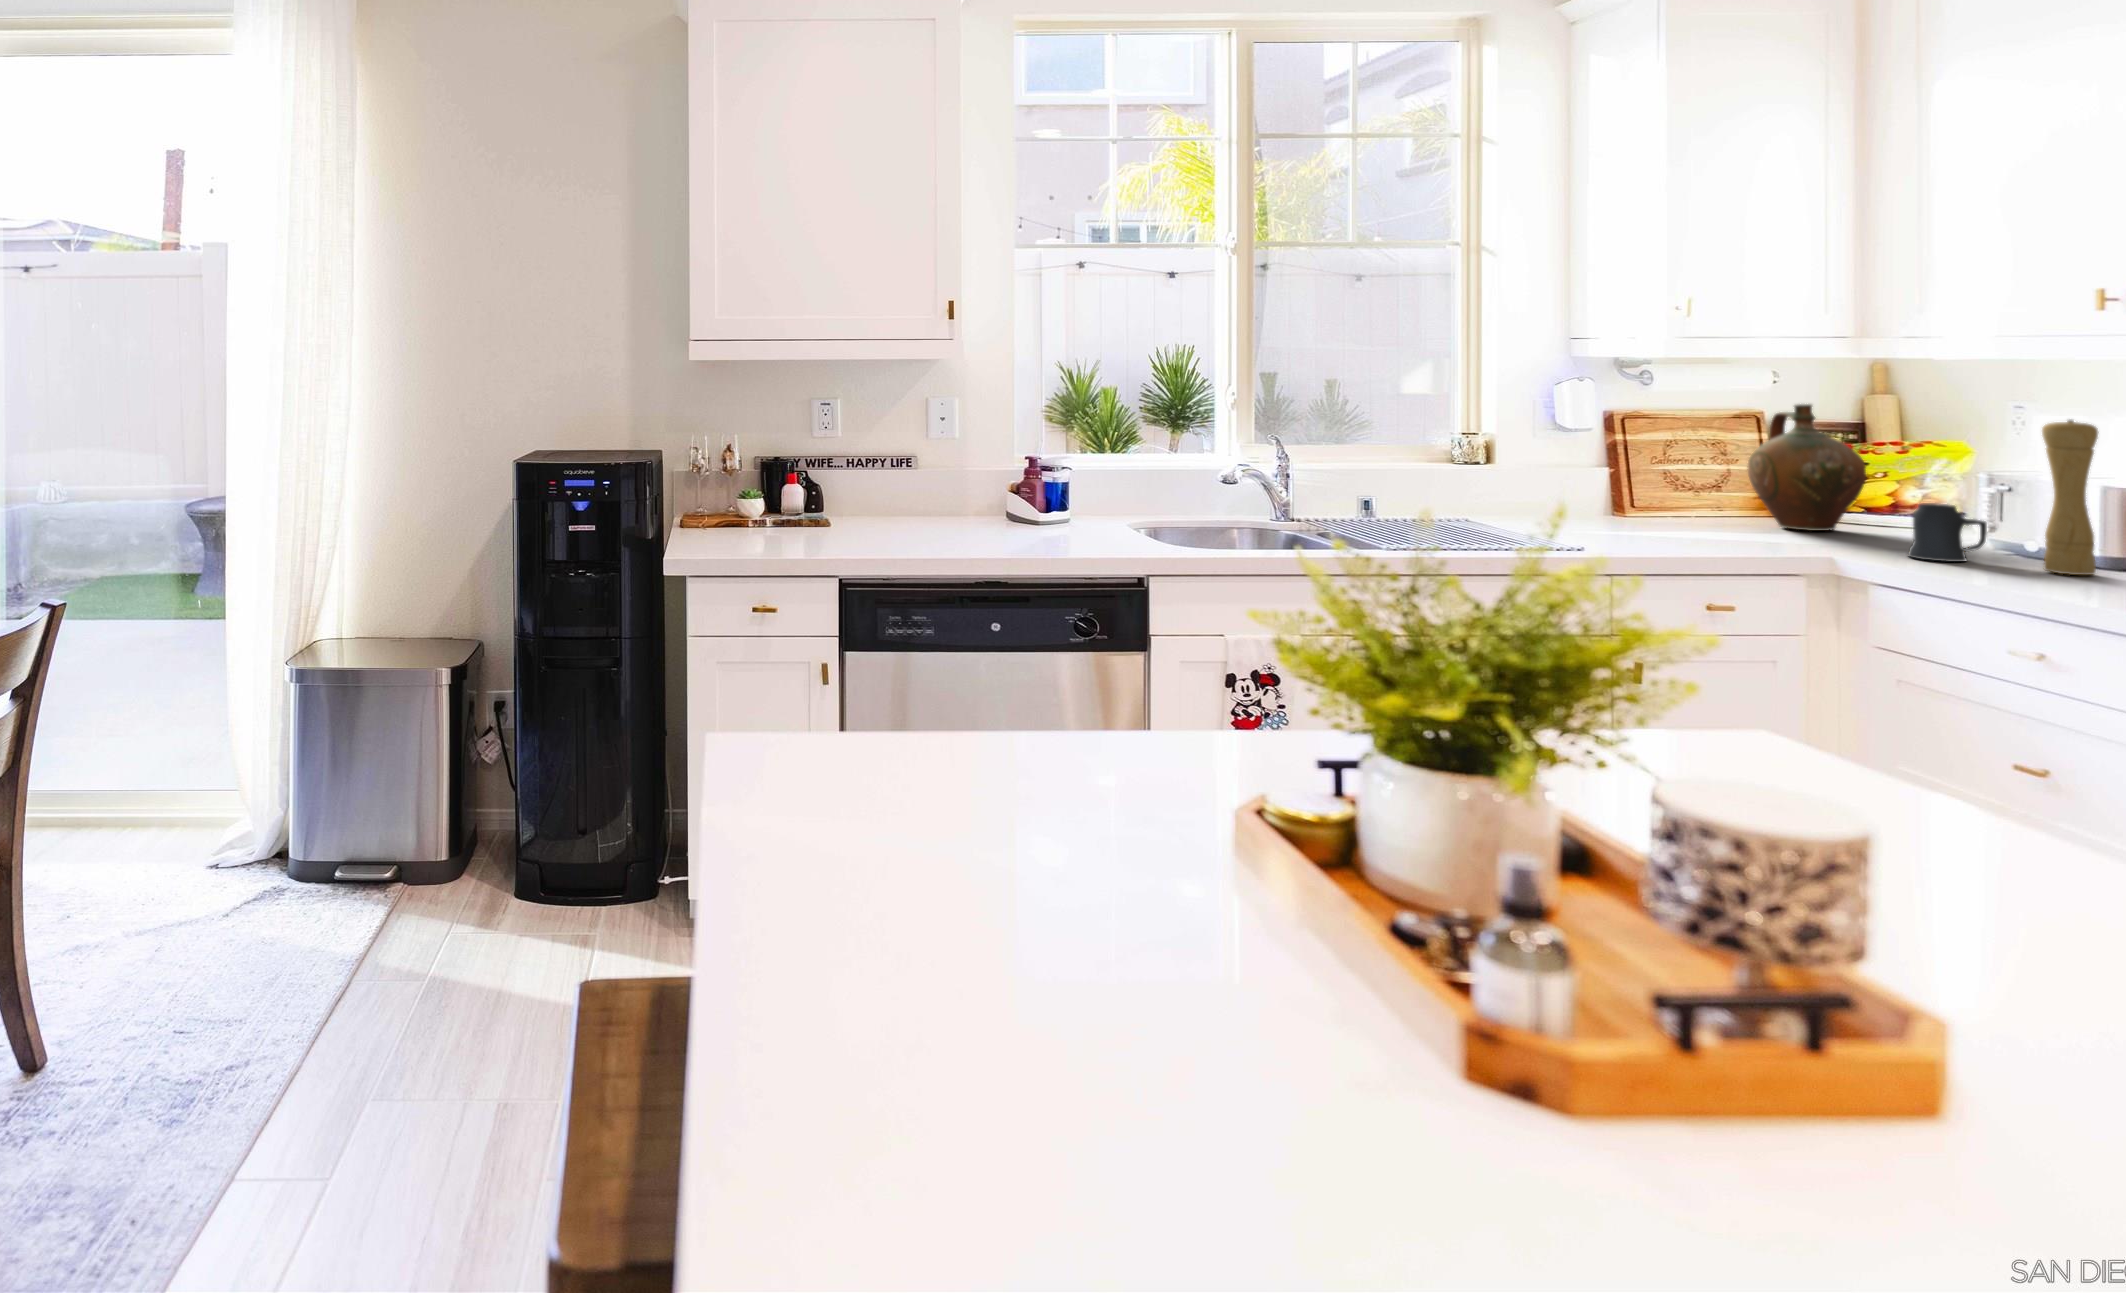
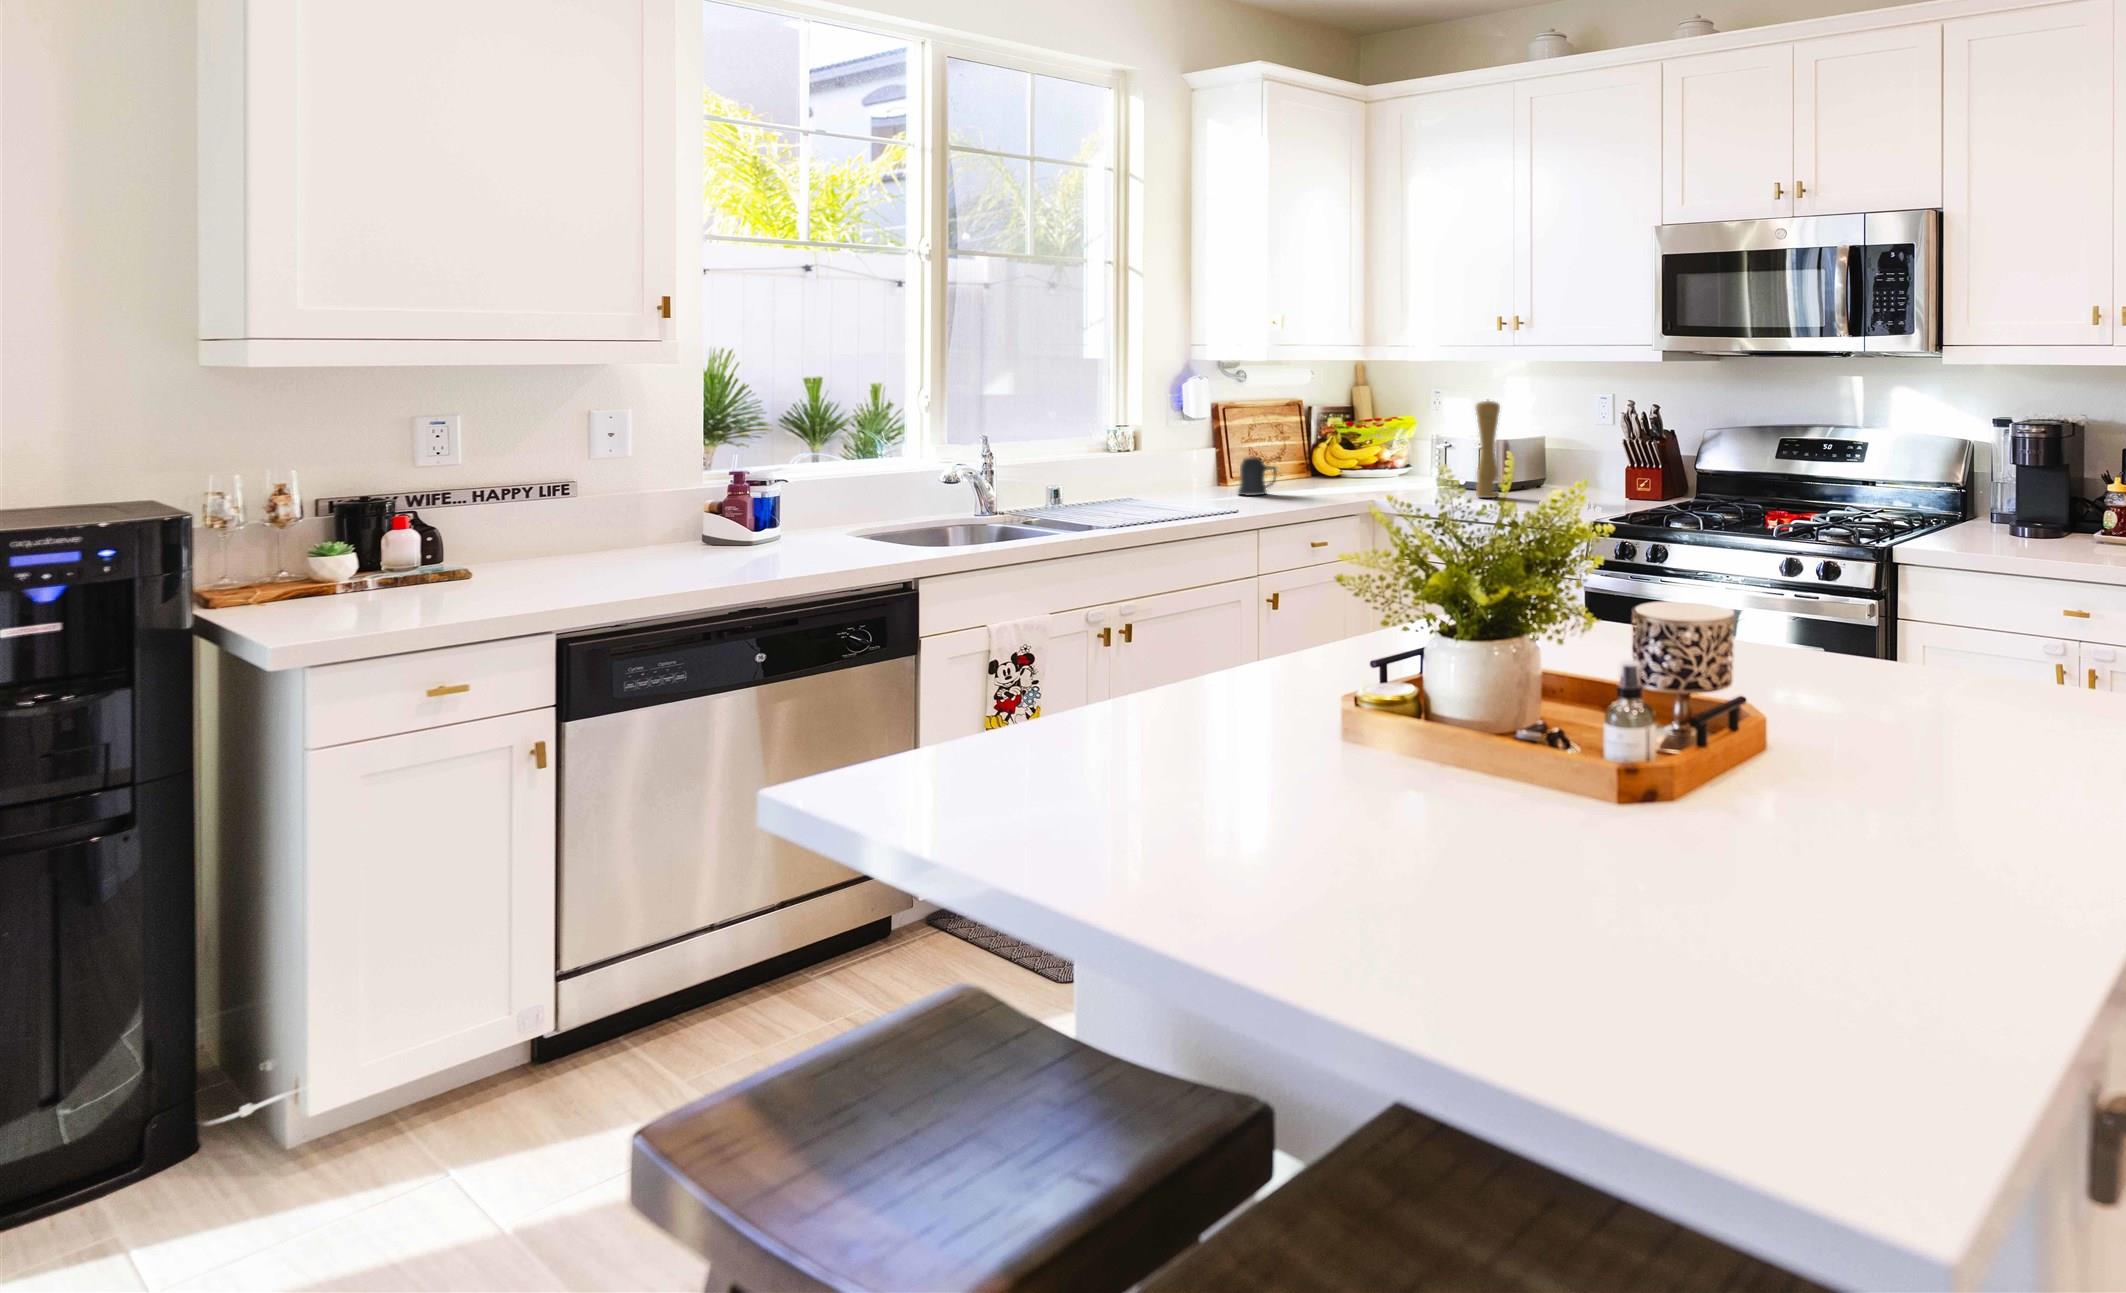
ceramic jug: present [1747,404,1866,531] -> none [1304,394,1372,486]
mug: present [1908,503,1987,562] -> present [1238,457,1276,496]

